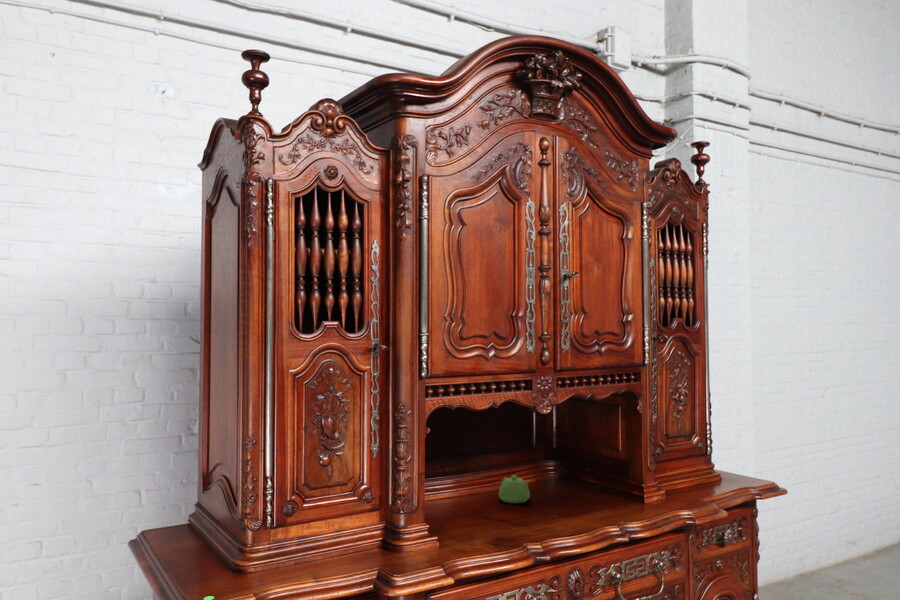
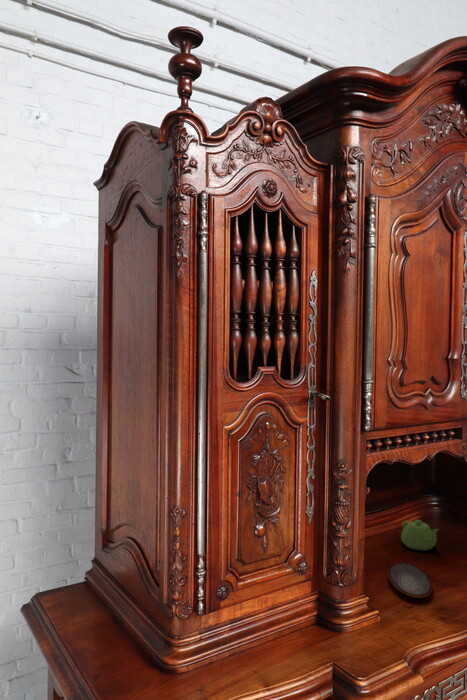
plate: none [465,508,502,530] -> present [388,562,433,598]

